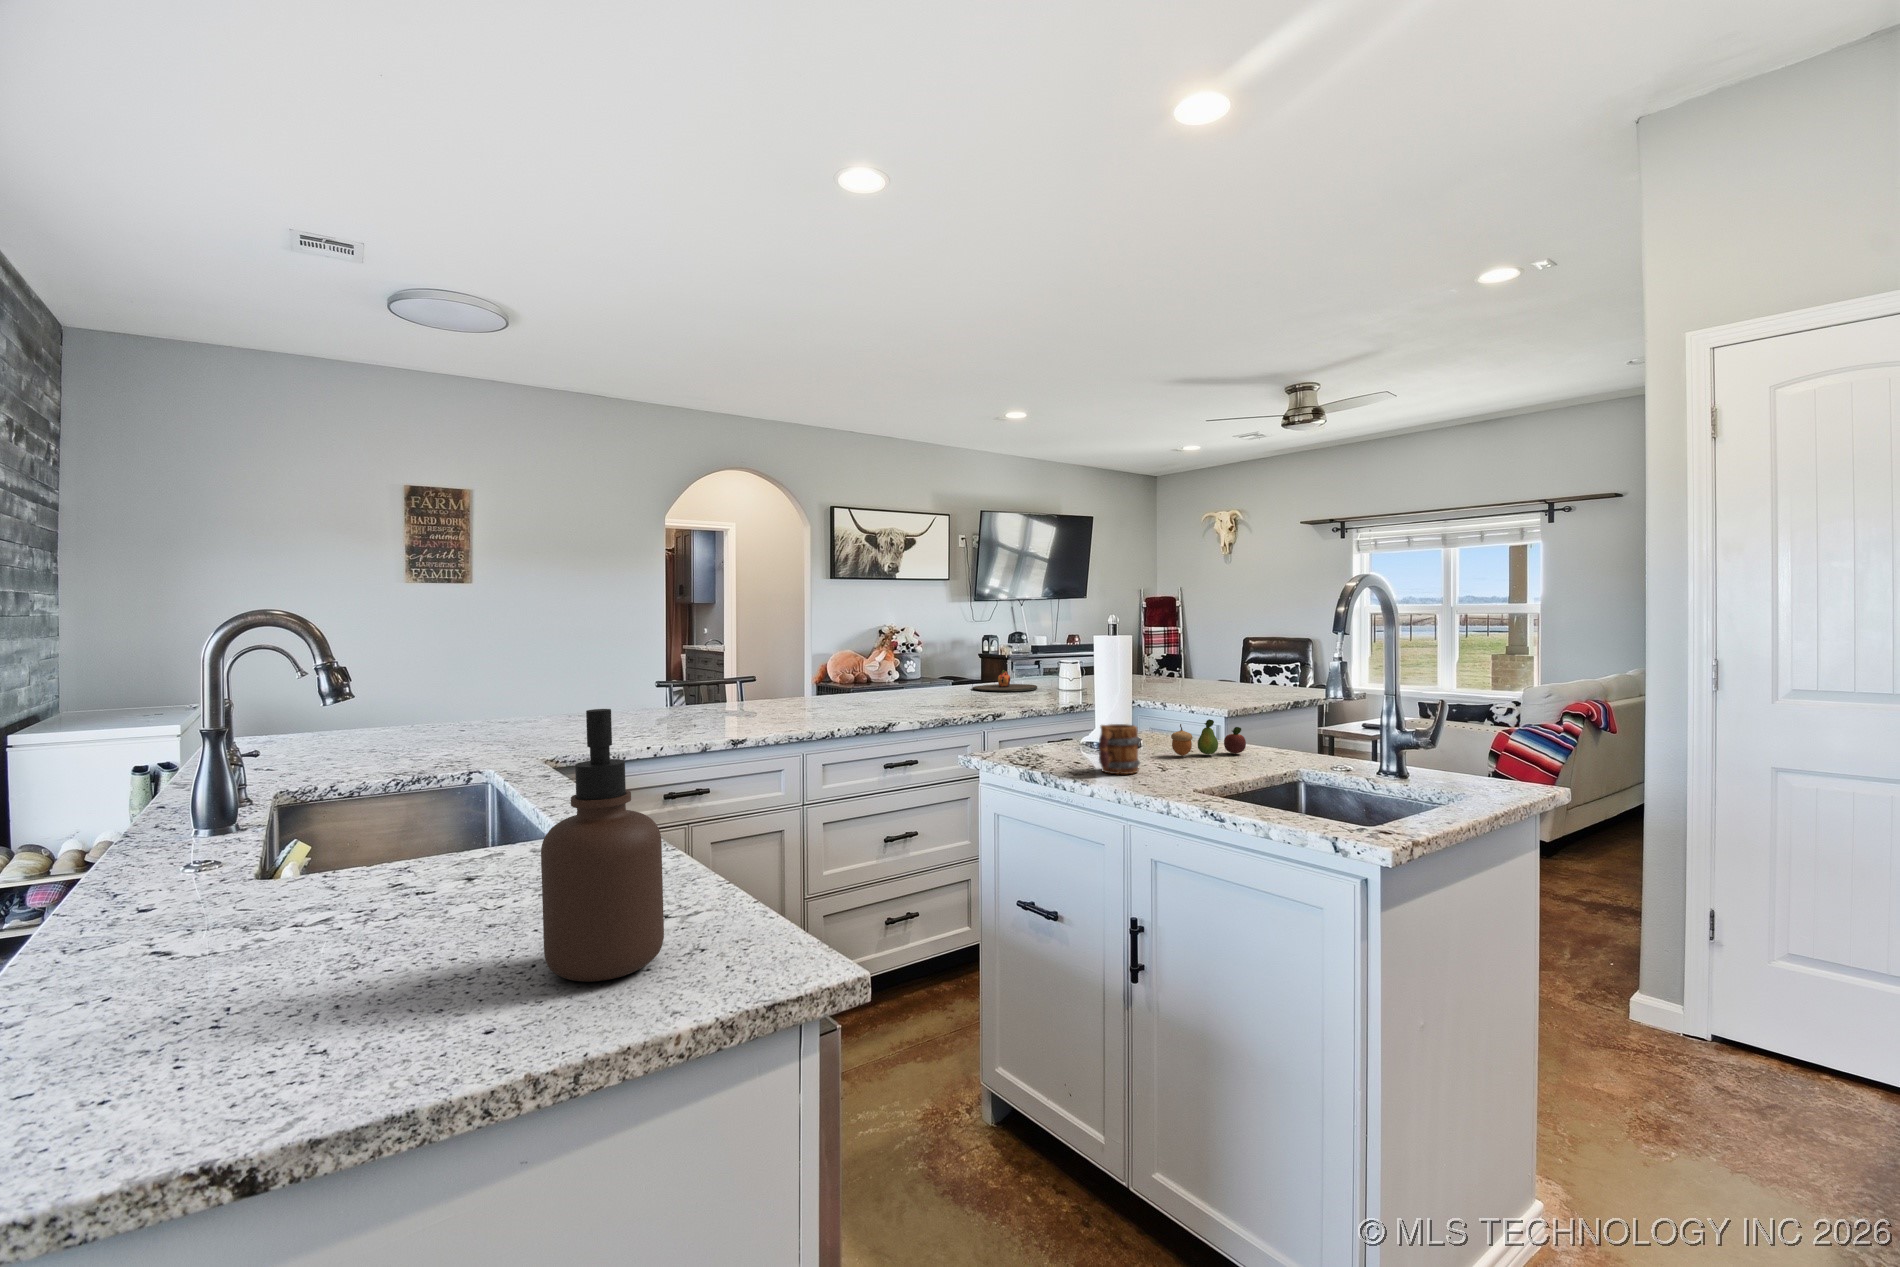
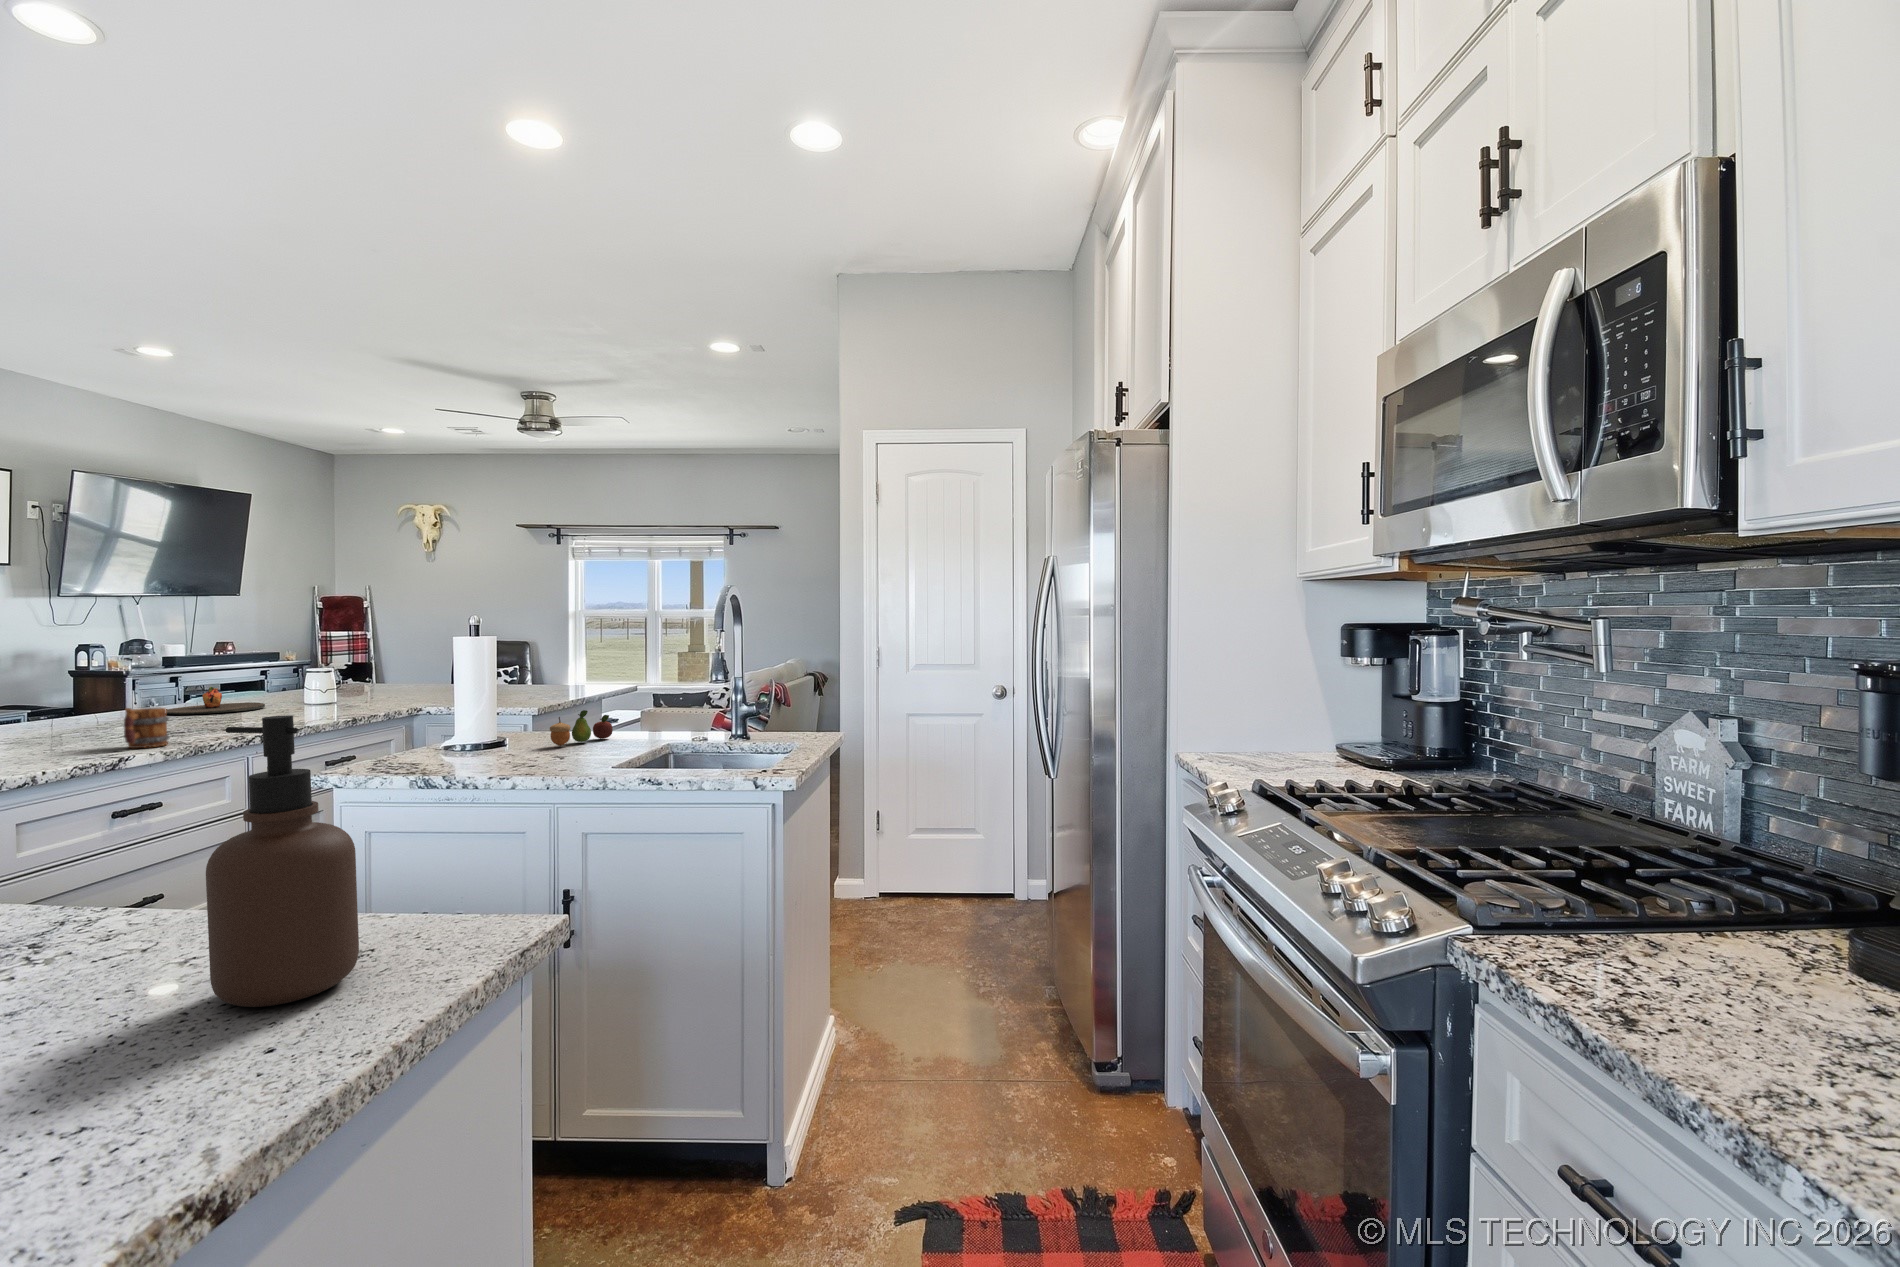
mug: present [1099,724,1140,774] -> present [124,707,170,748]

